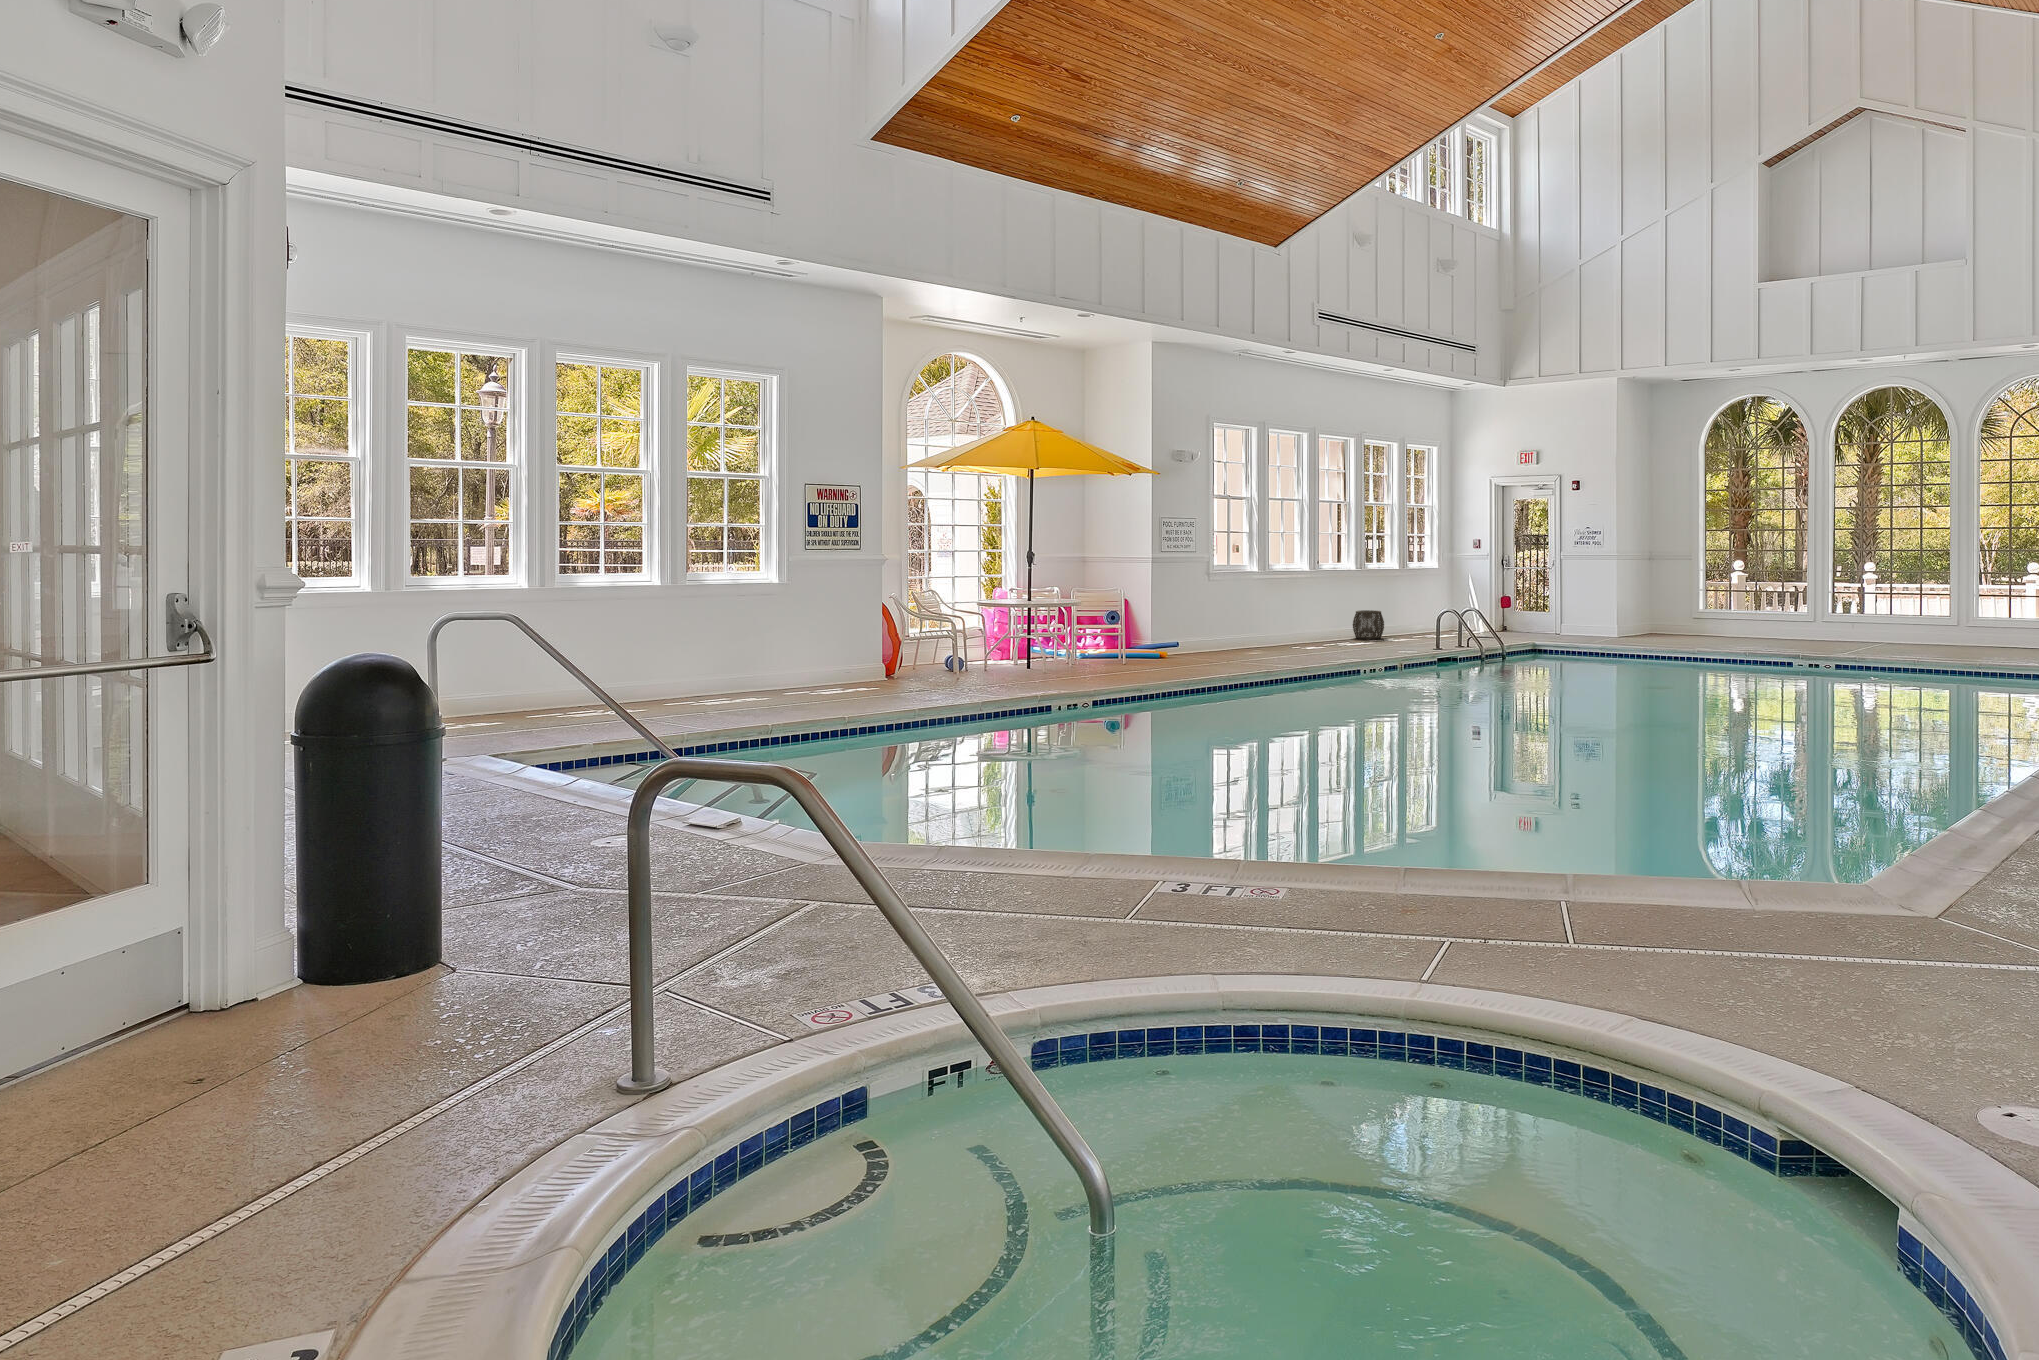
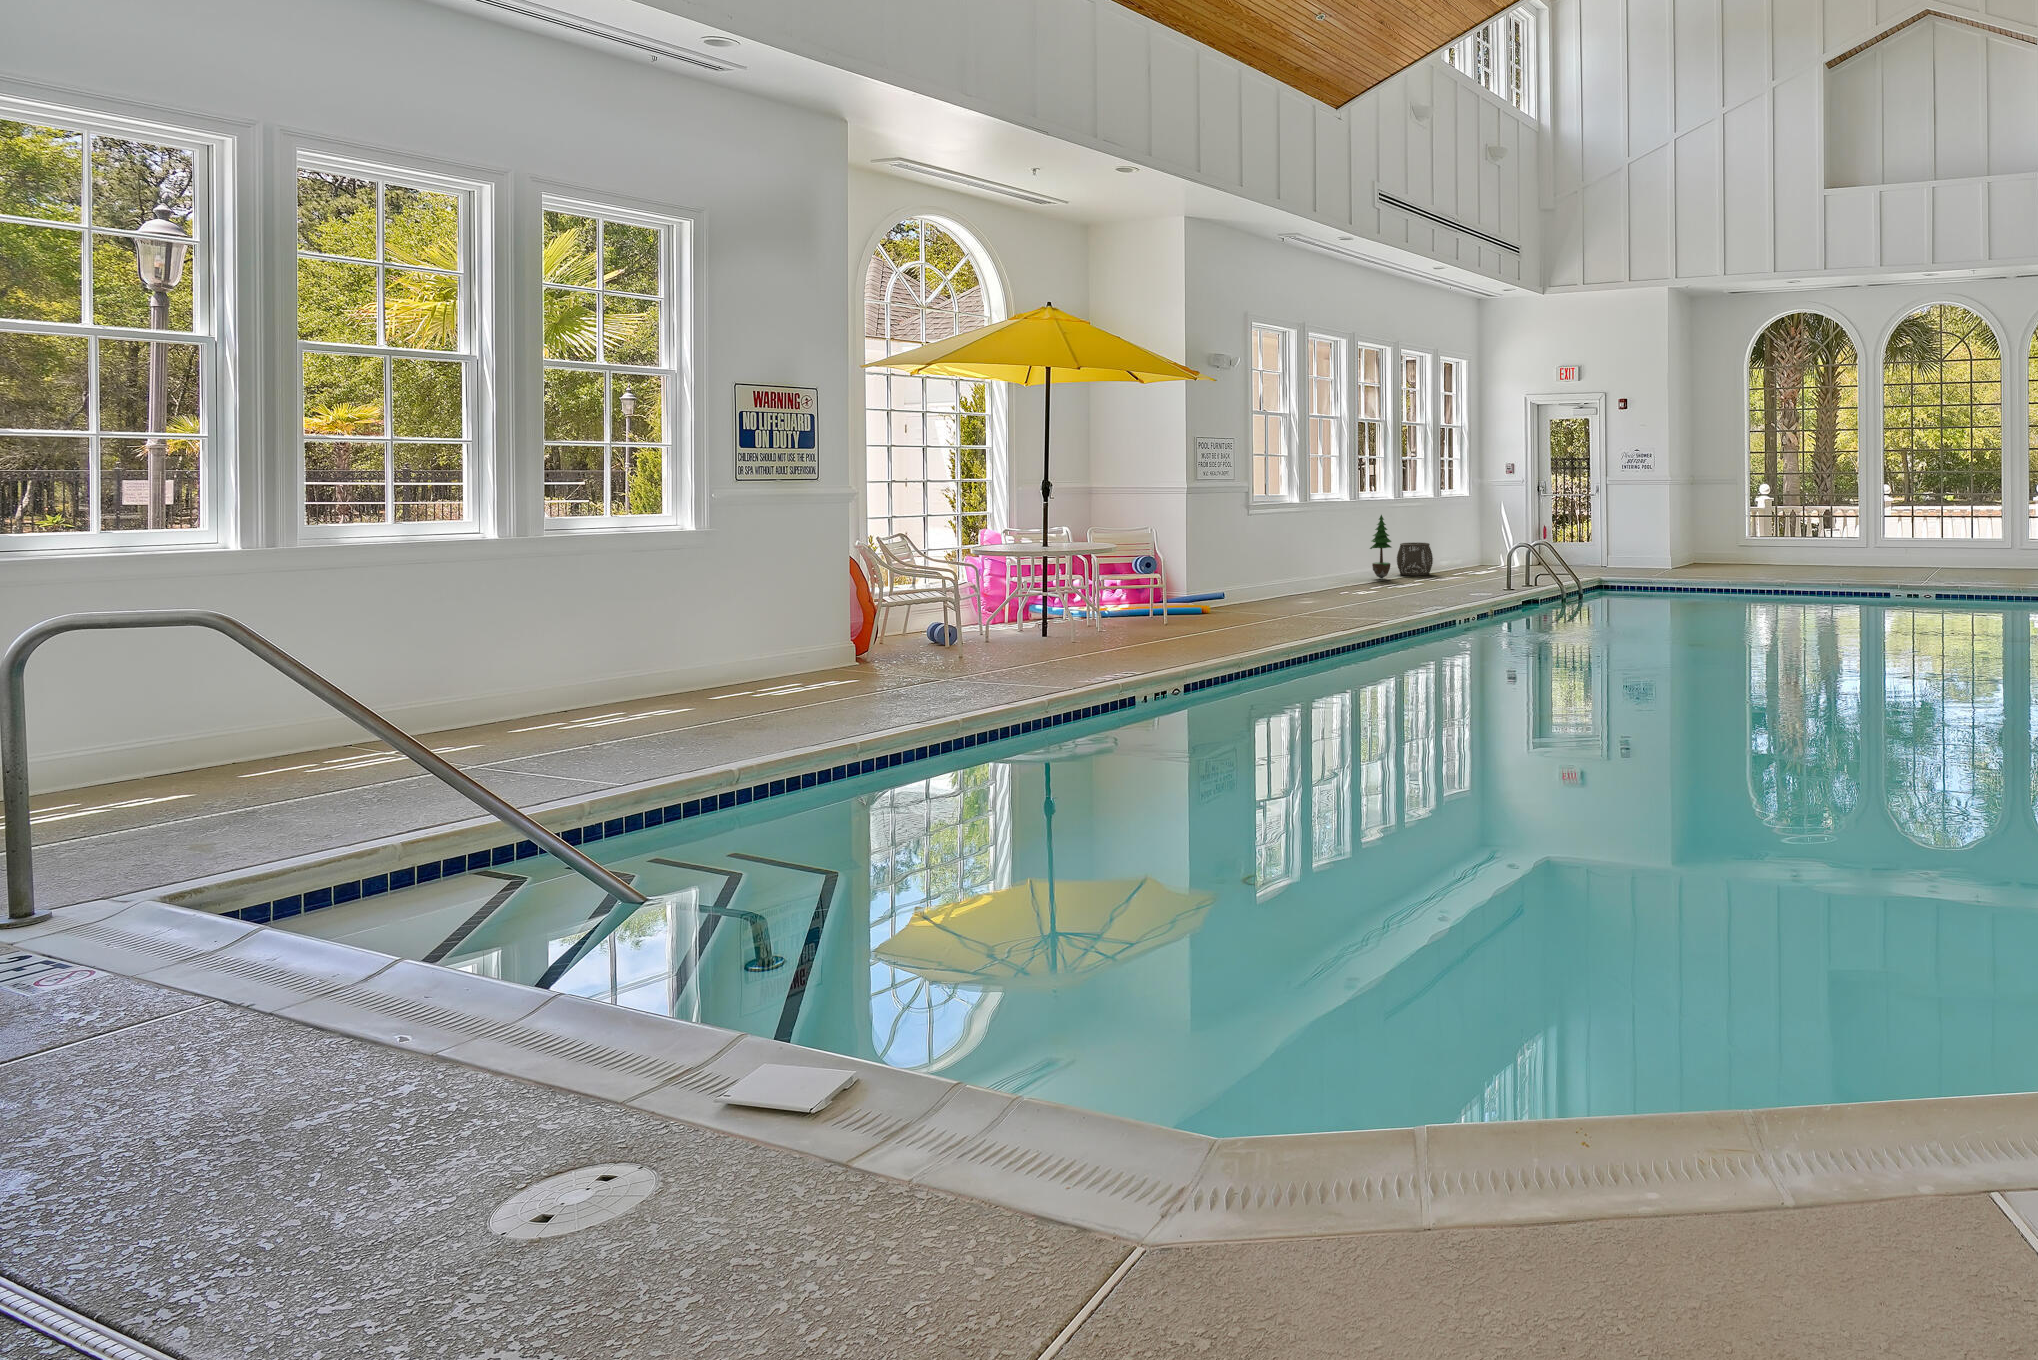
potted tree: none [1324,585,1344,640] -> present [1370,515,1391,578]

